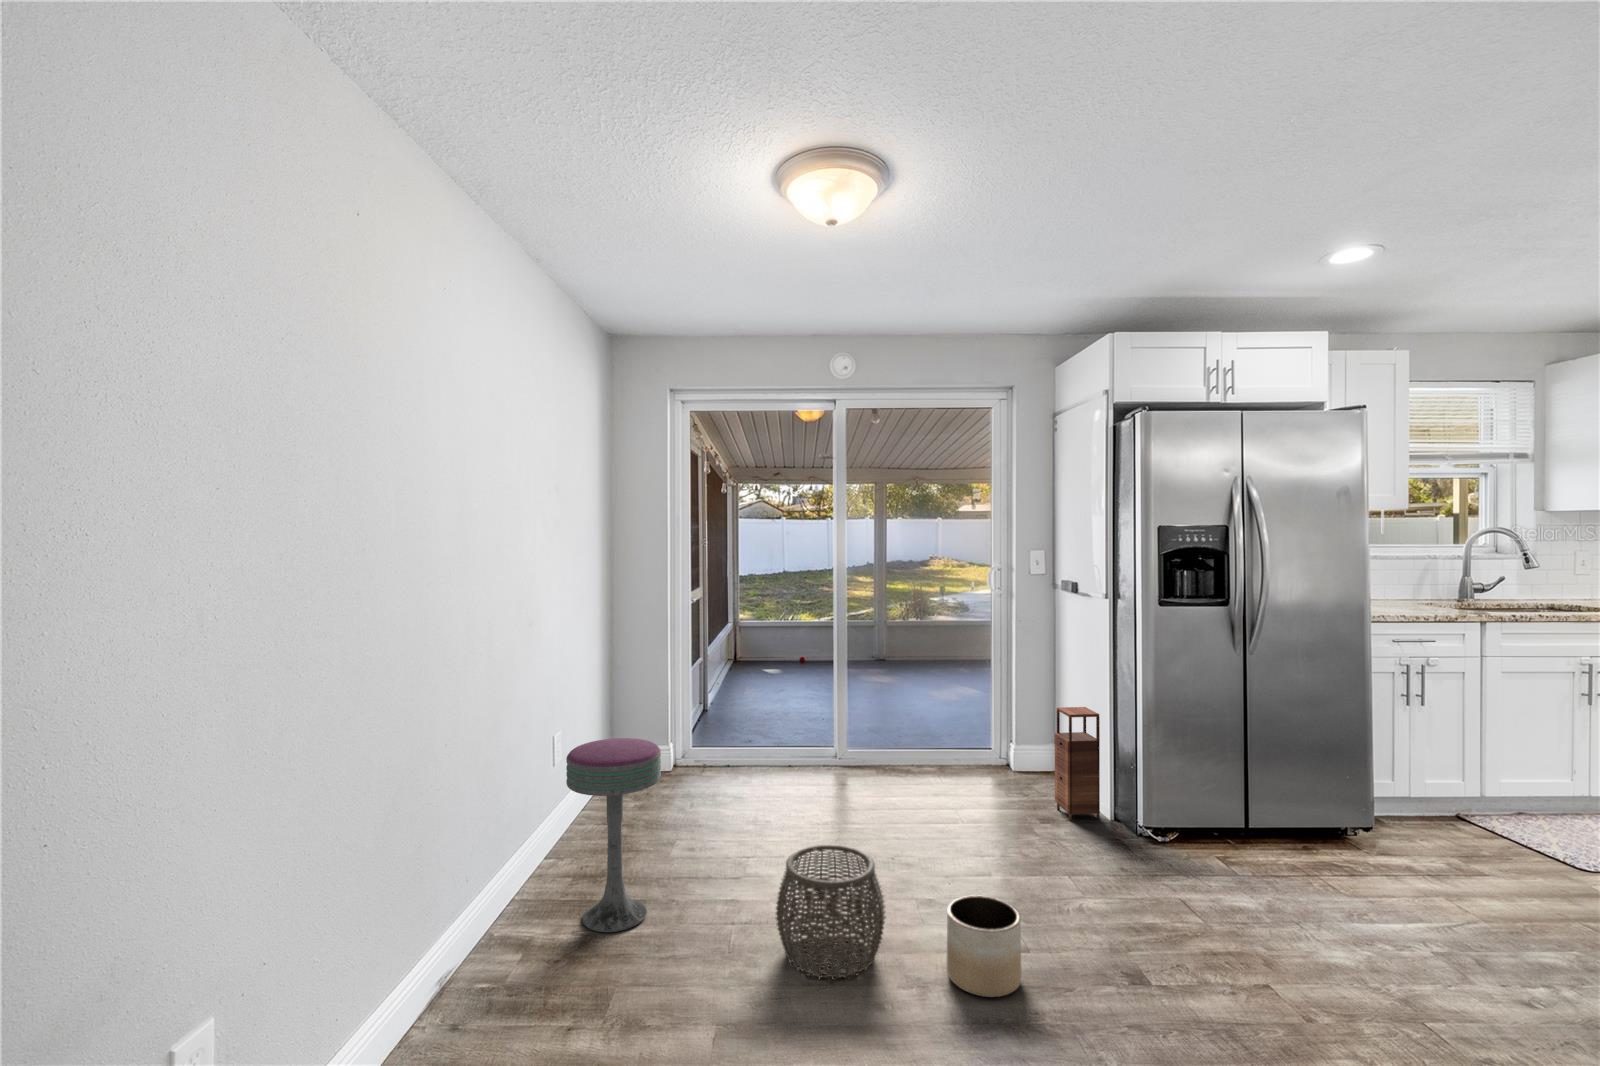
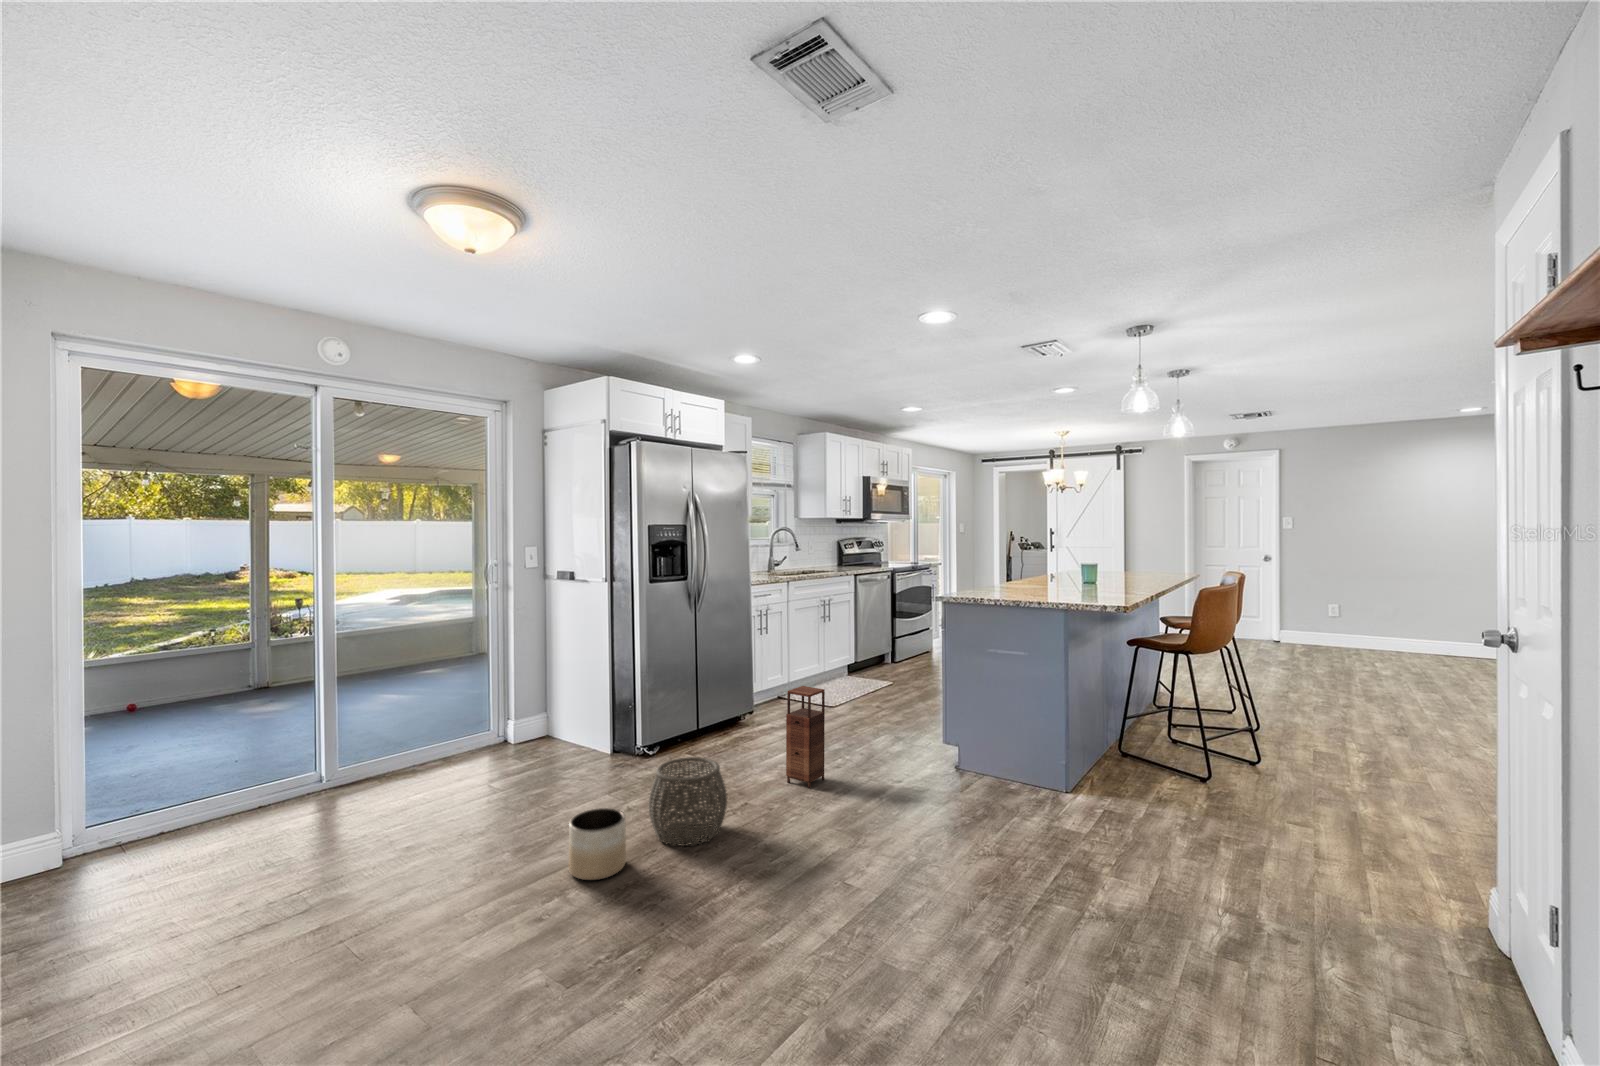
storage cabinet: present [1055,707,1100,820] -> present [786,686,825,788]
bar stool: present [566,738,661,932] -> none [101,771,247,1009]
woven basket: present [776,845,886,980] -> present [648,757,727,846]

